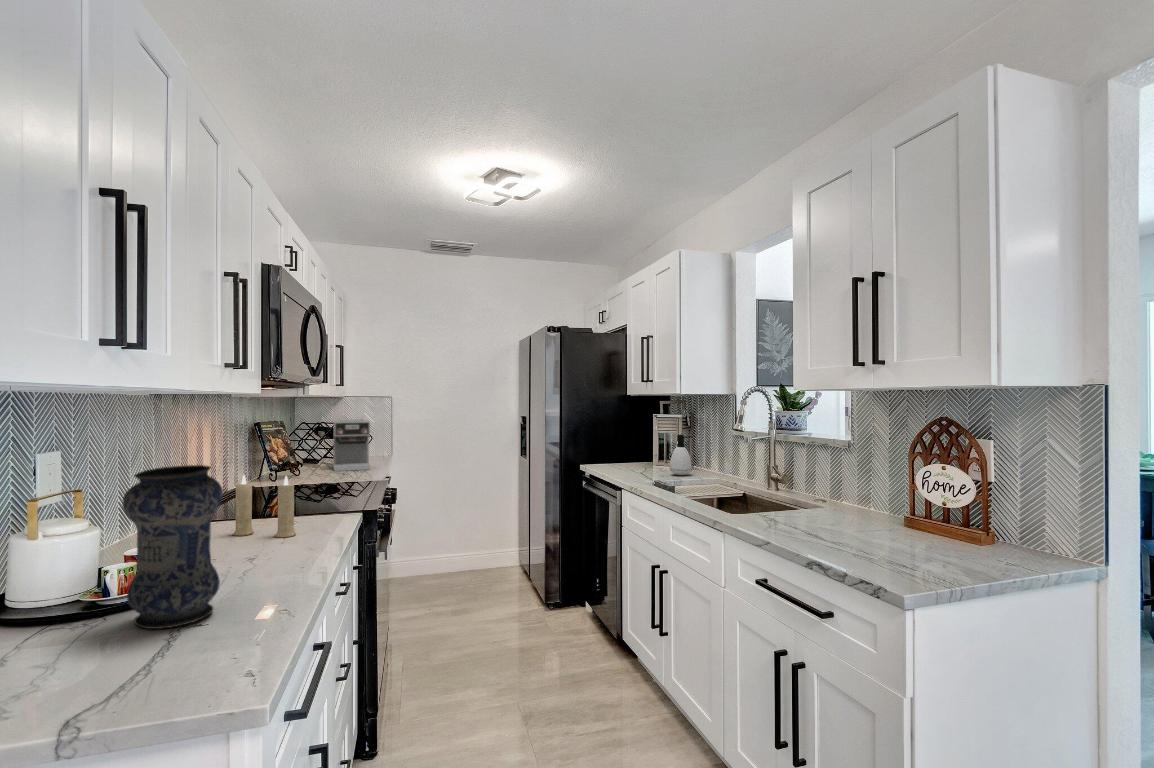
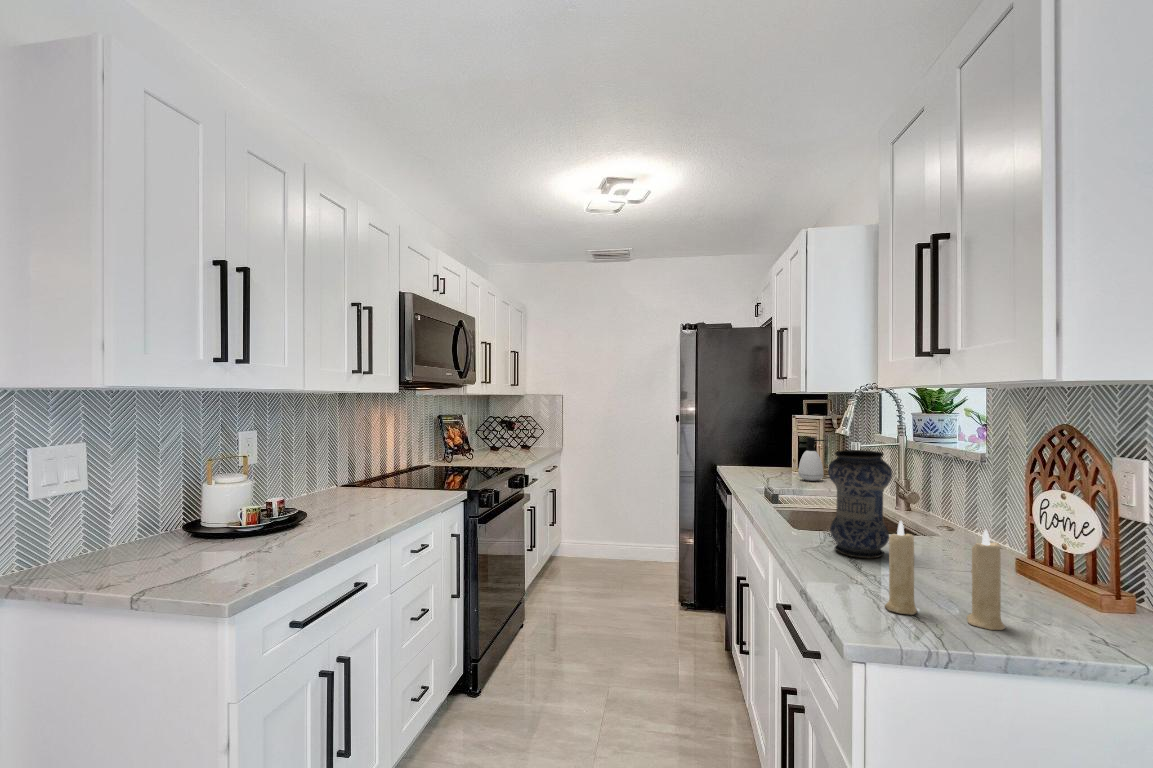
coffee maker: present [333,419,370,471] -> none [498,413,531,458]
vase: present [122,465,223,629] -> present [828,450,892,558]
candle: present [232,475,296,537] -> present [885,521,1005,630]

